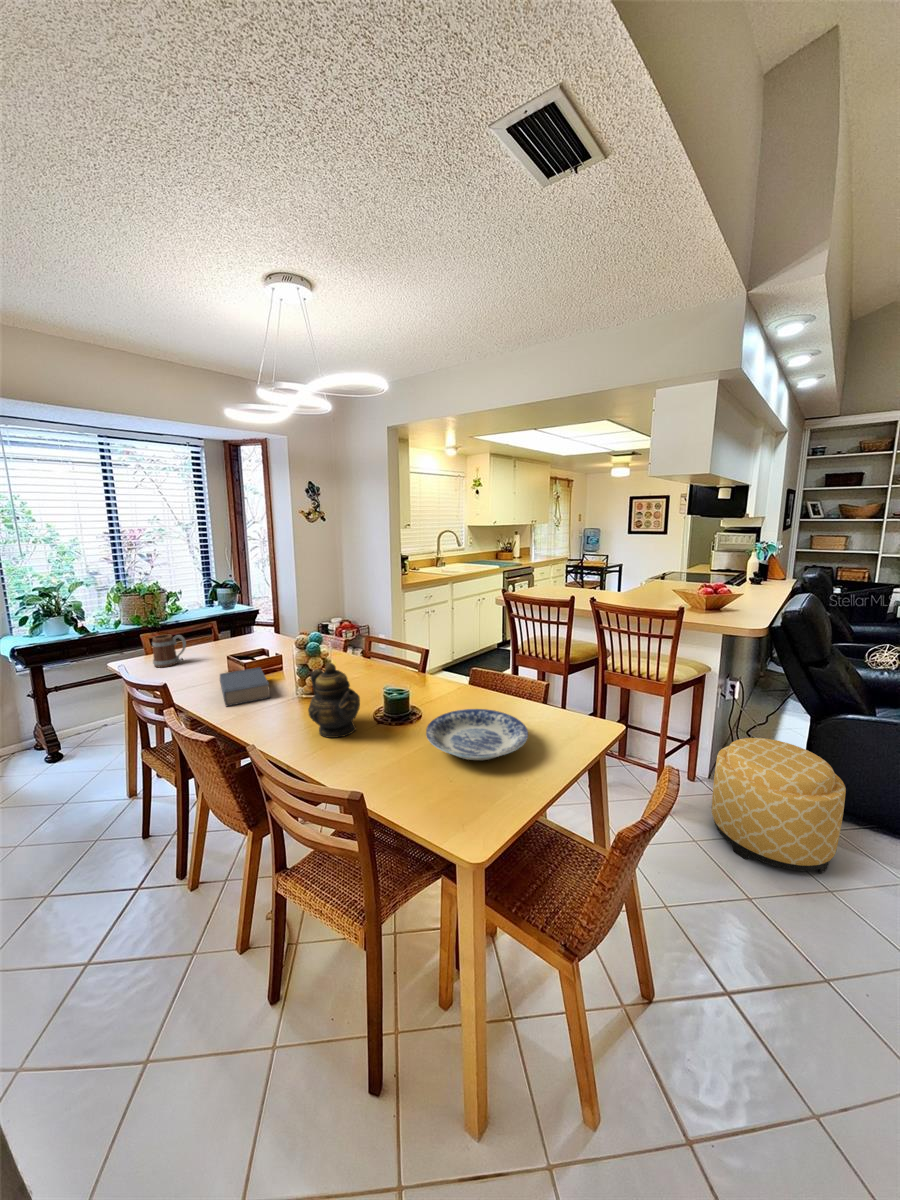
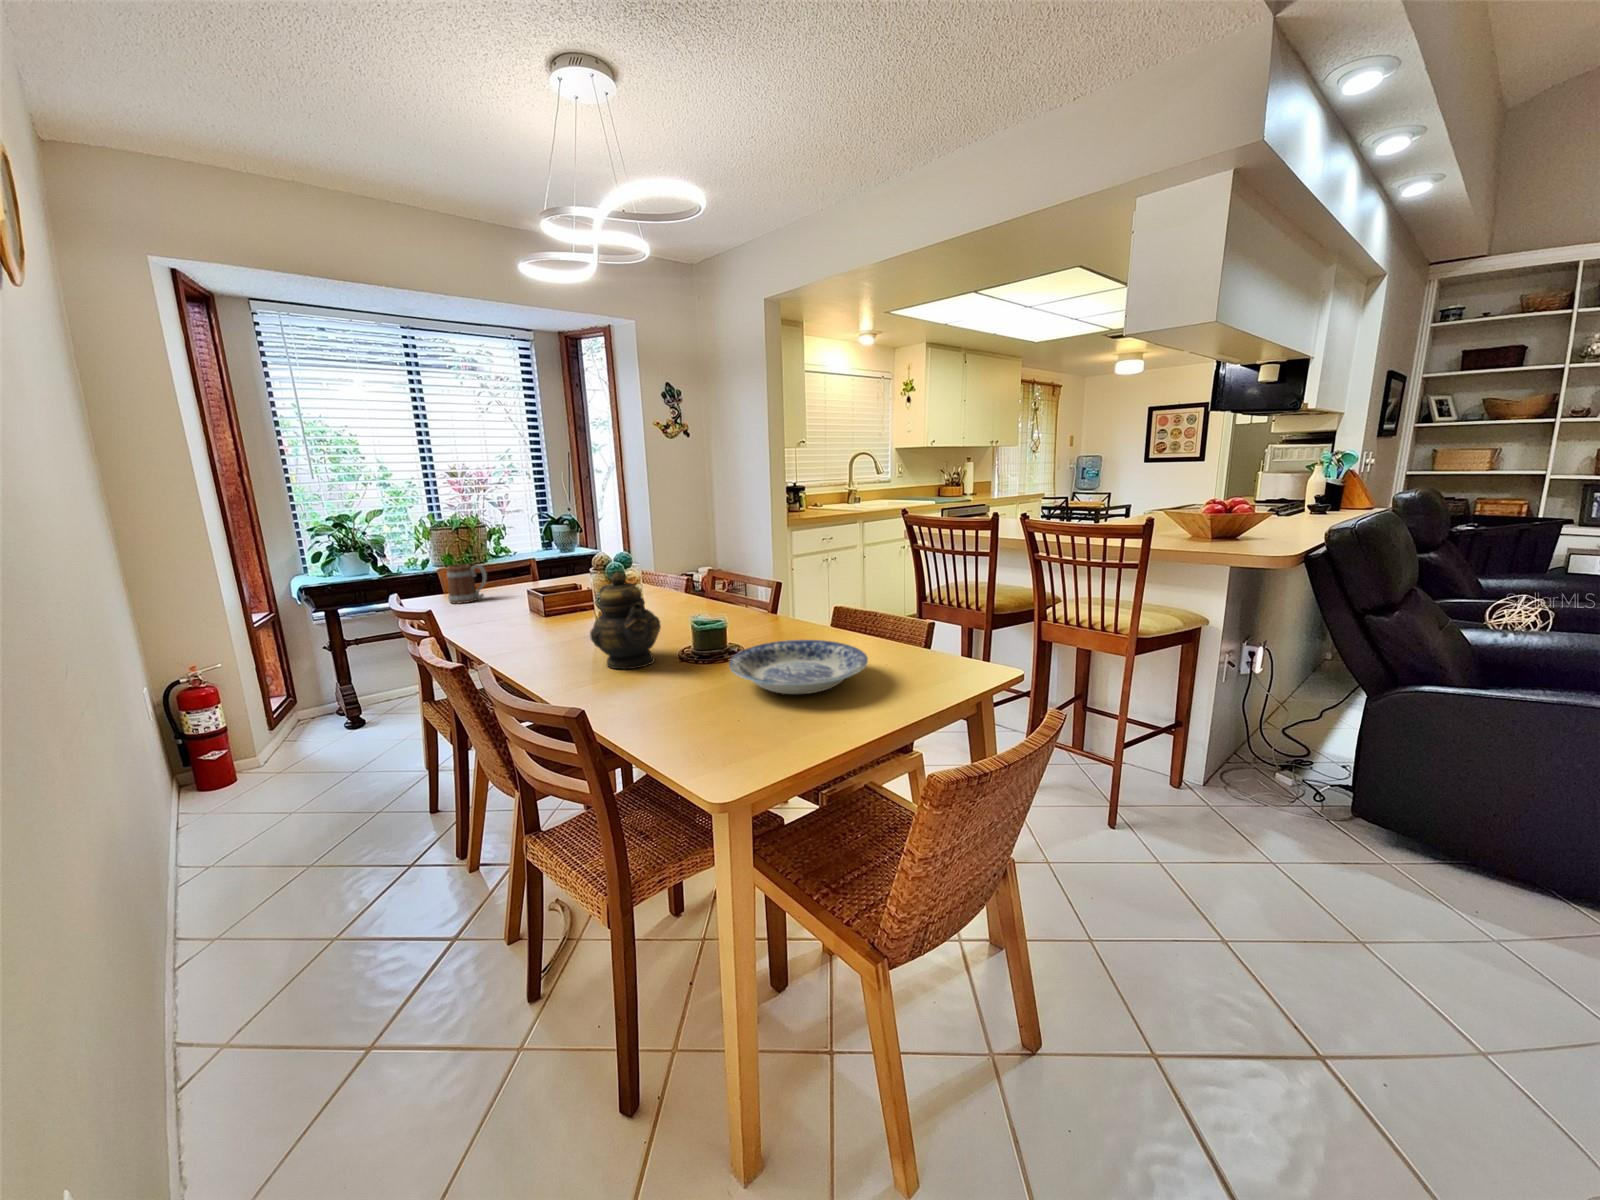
book: present [220,668,270,706] -> none [508,599,567,639]
ottoman: present [712,738,846,874] -> none [1192,721,1405,921]

